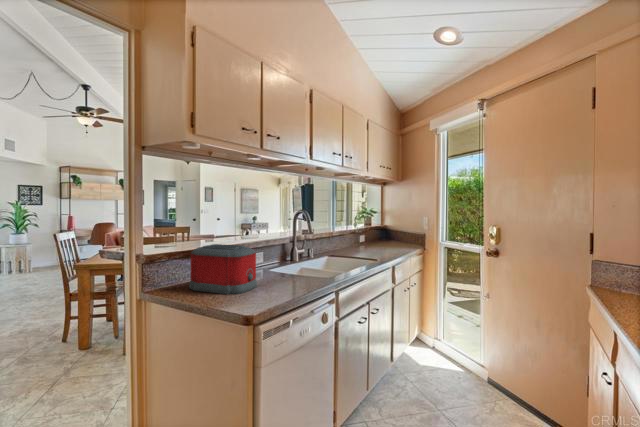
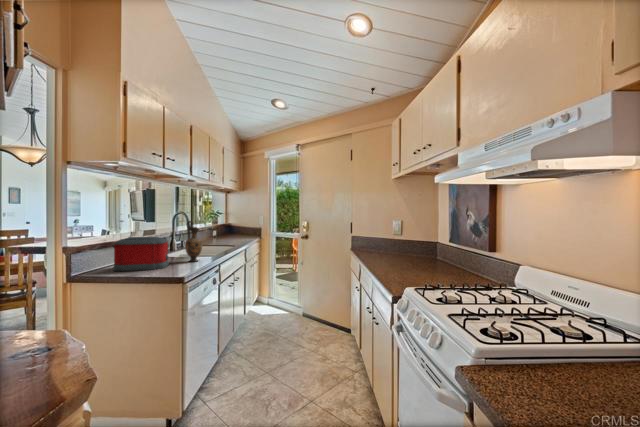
vase: none [281,224,305,286] -> present [185,221,202,262]

